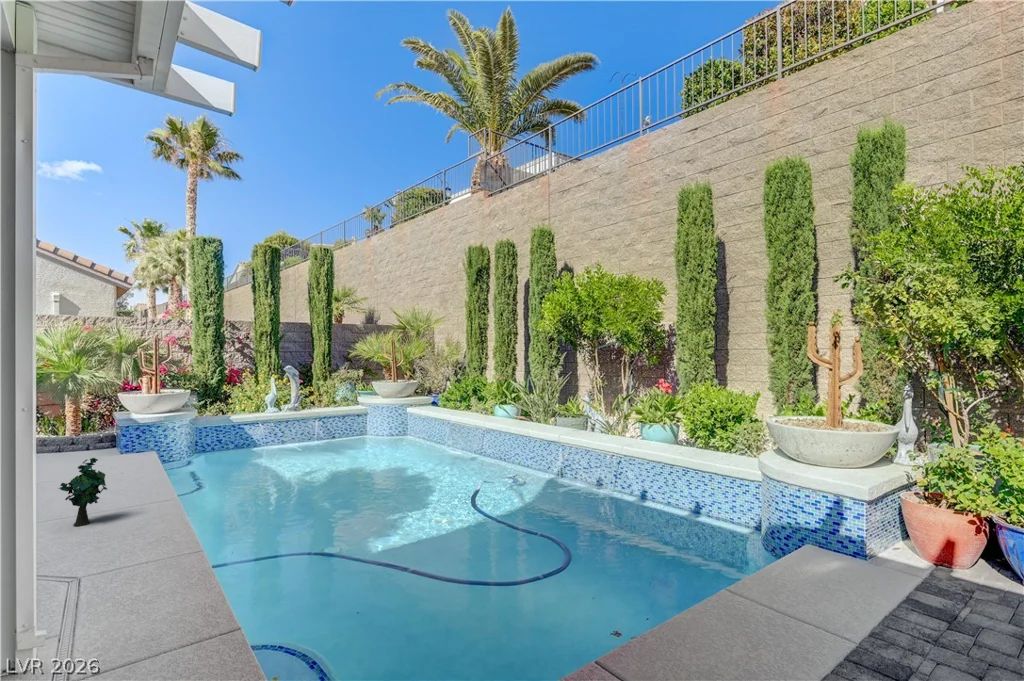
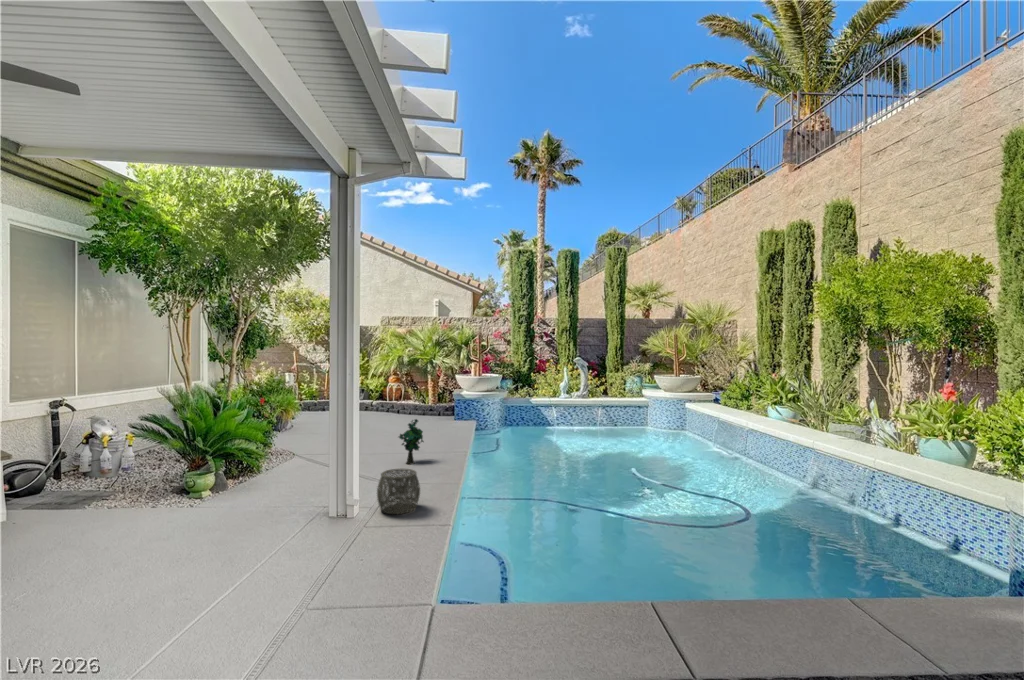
woven basket: none [64,531,147,607] -> present [377,469,420,514]

